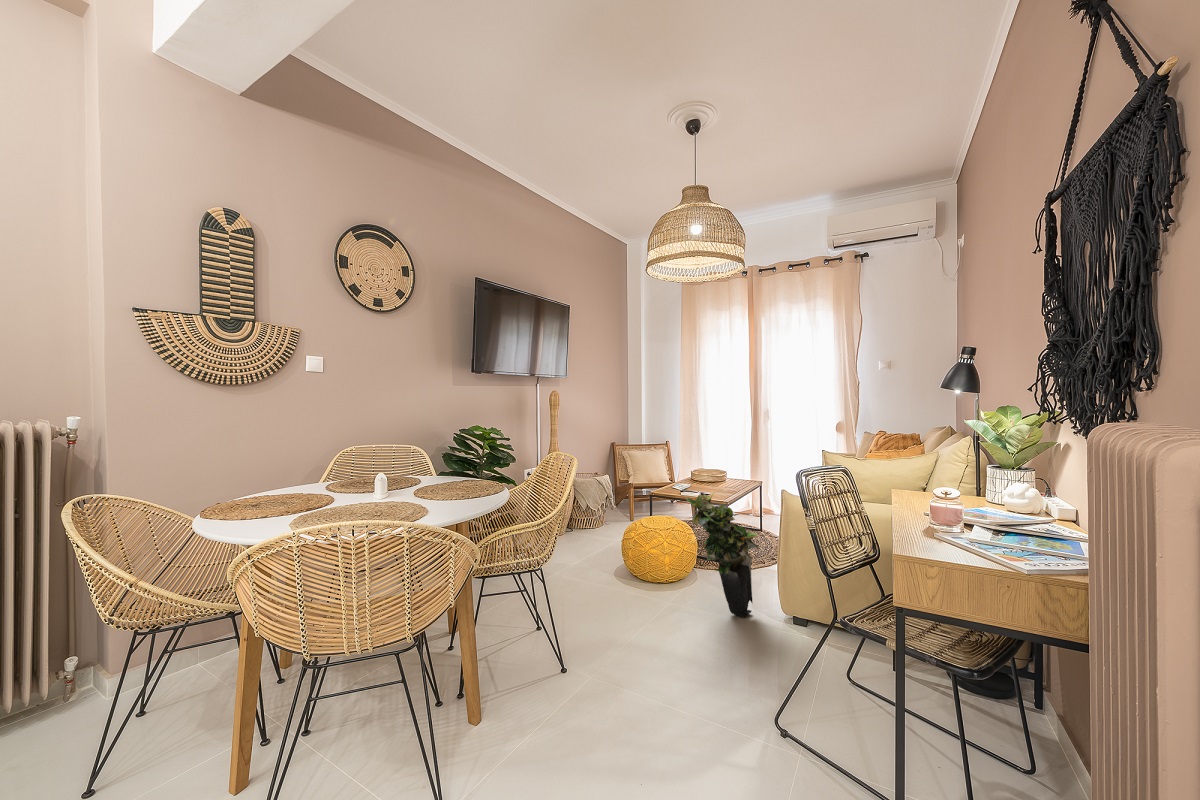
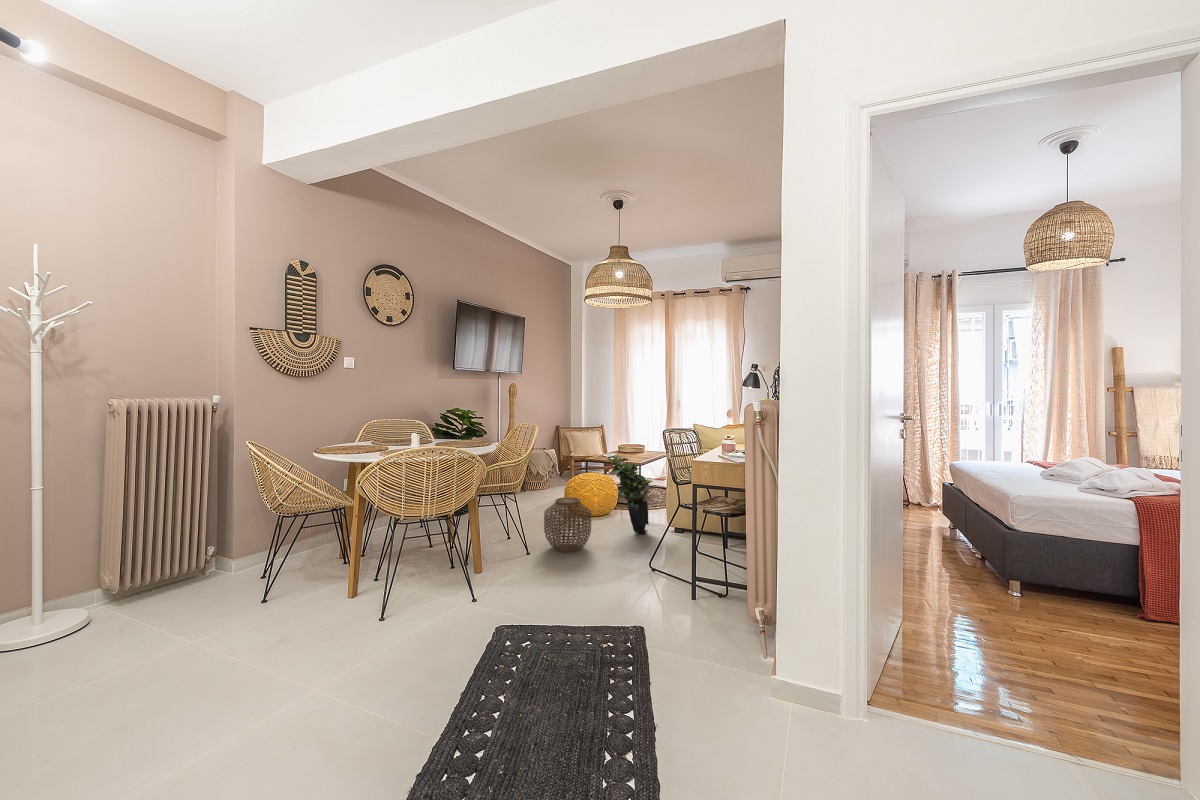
woven basket: none [593,565,667,658] -> present [544,497,591,552]

